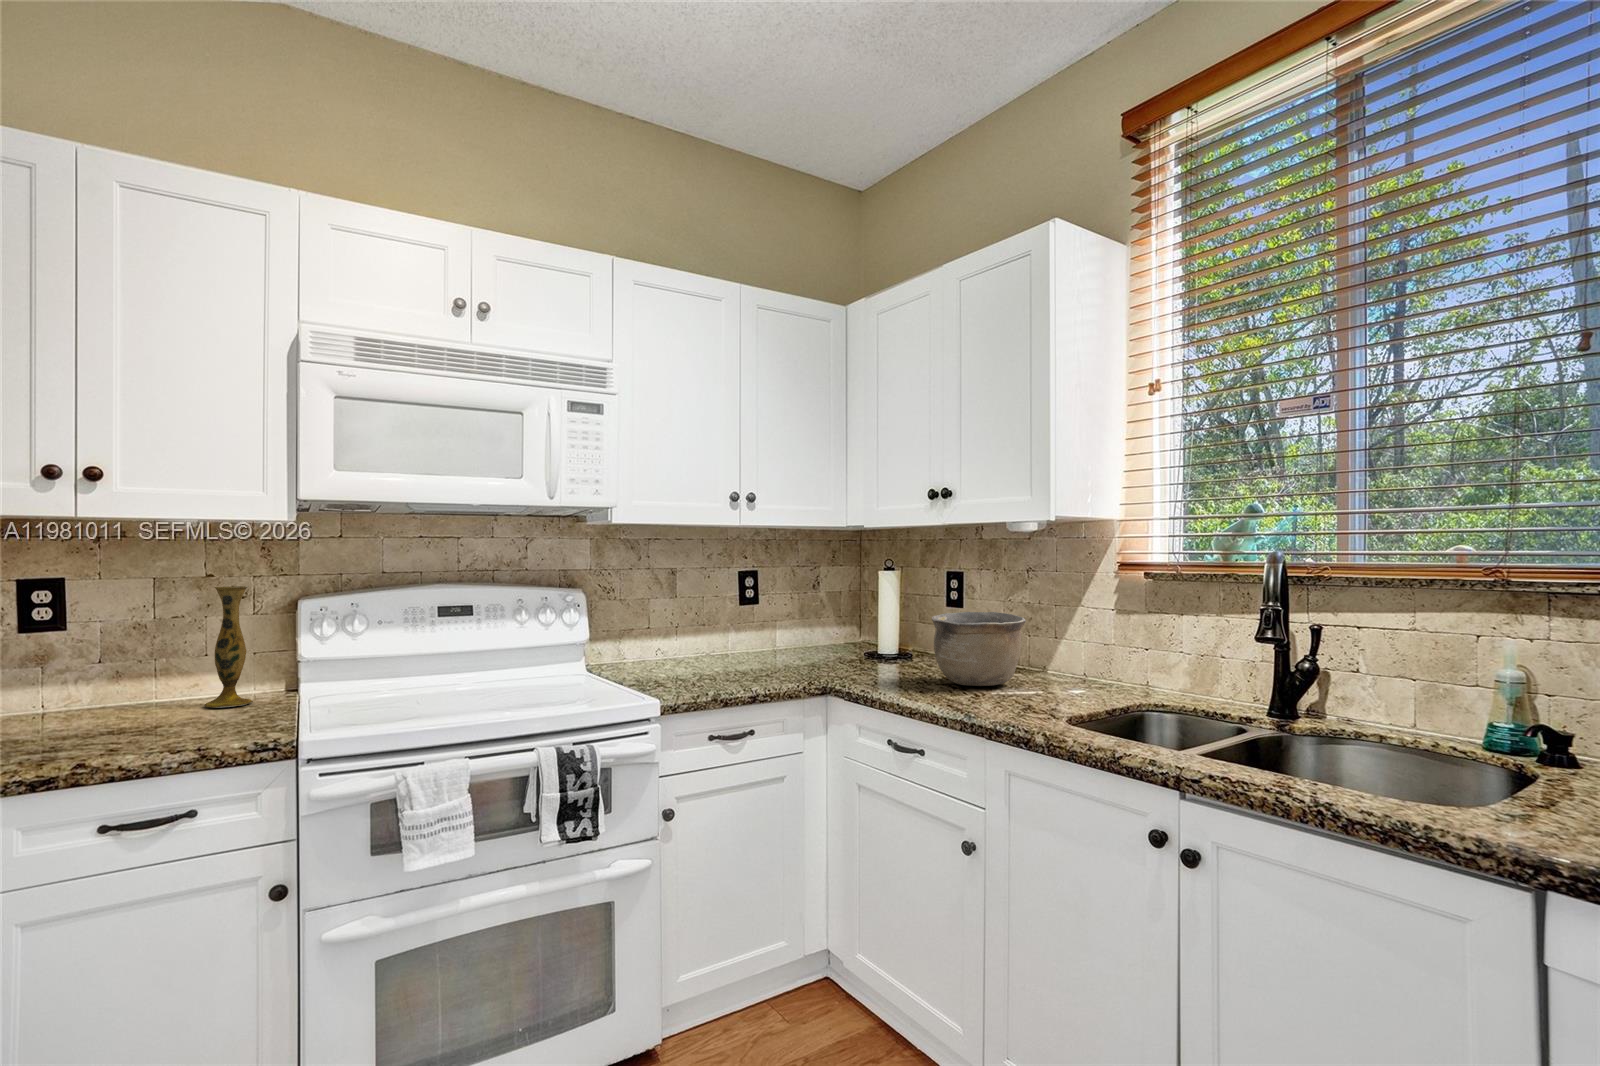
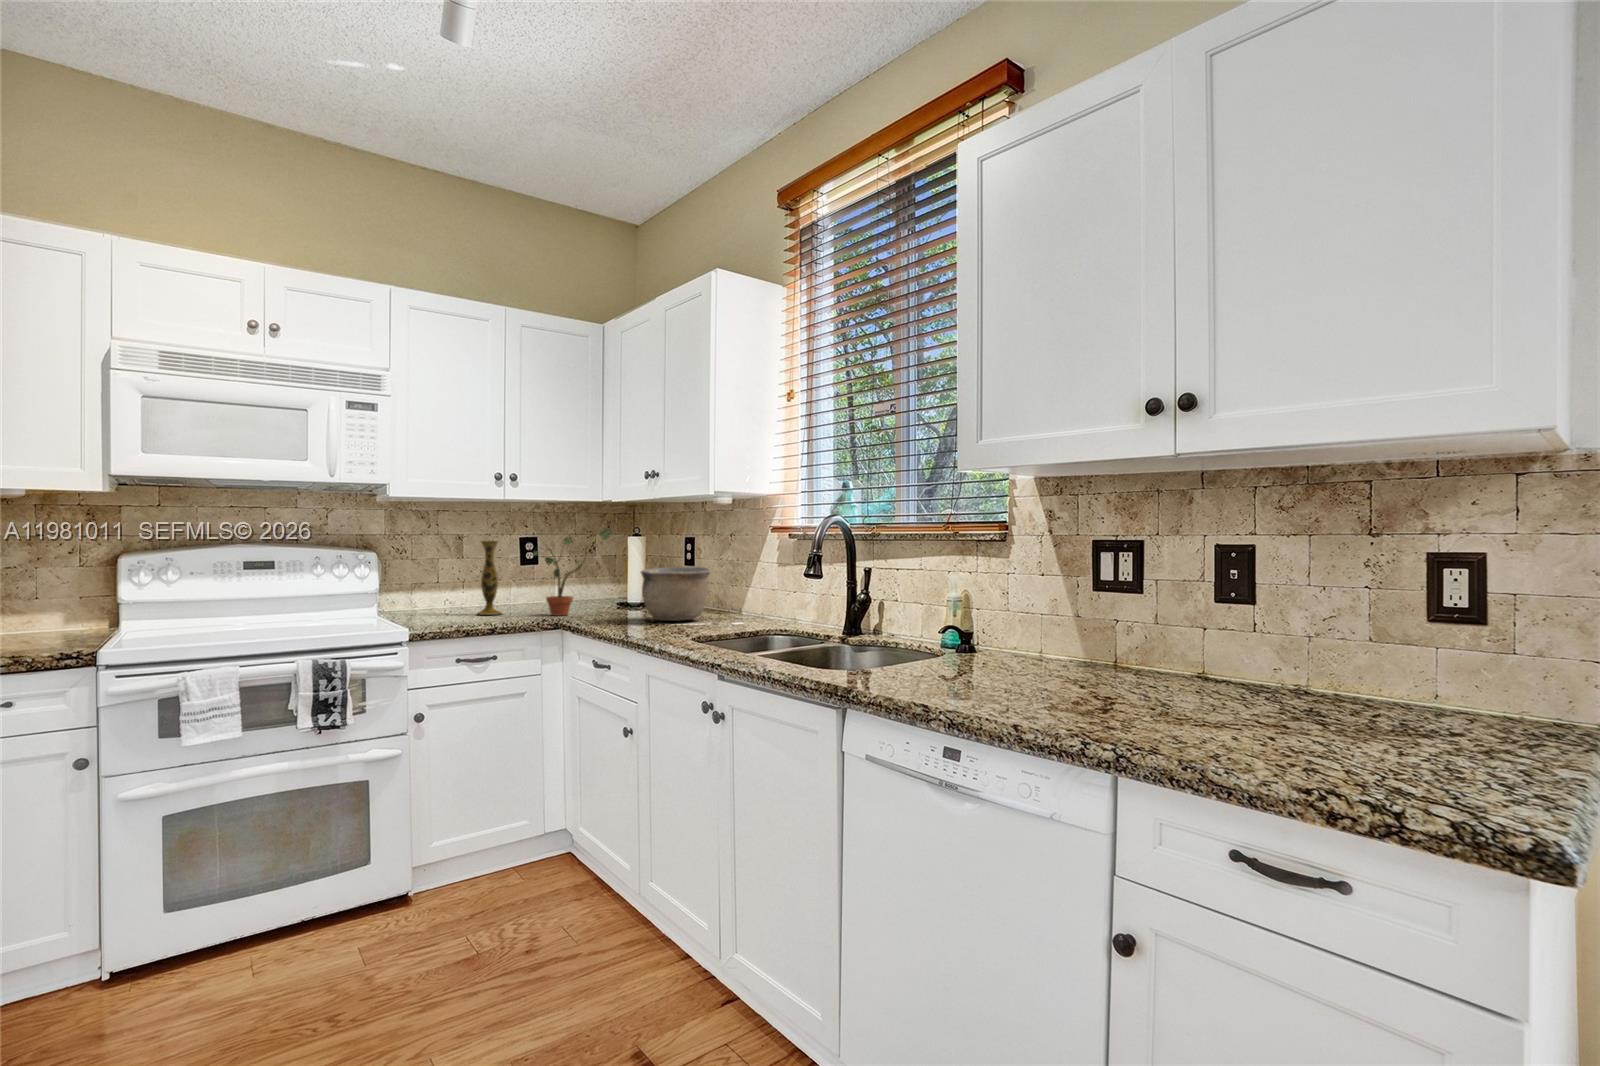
potted plant: none [776,561,863,673] -> present [533,530,611,616]
vase: present [204,586,253,708] -> present [478,541,501,615]

